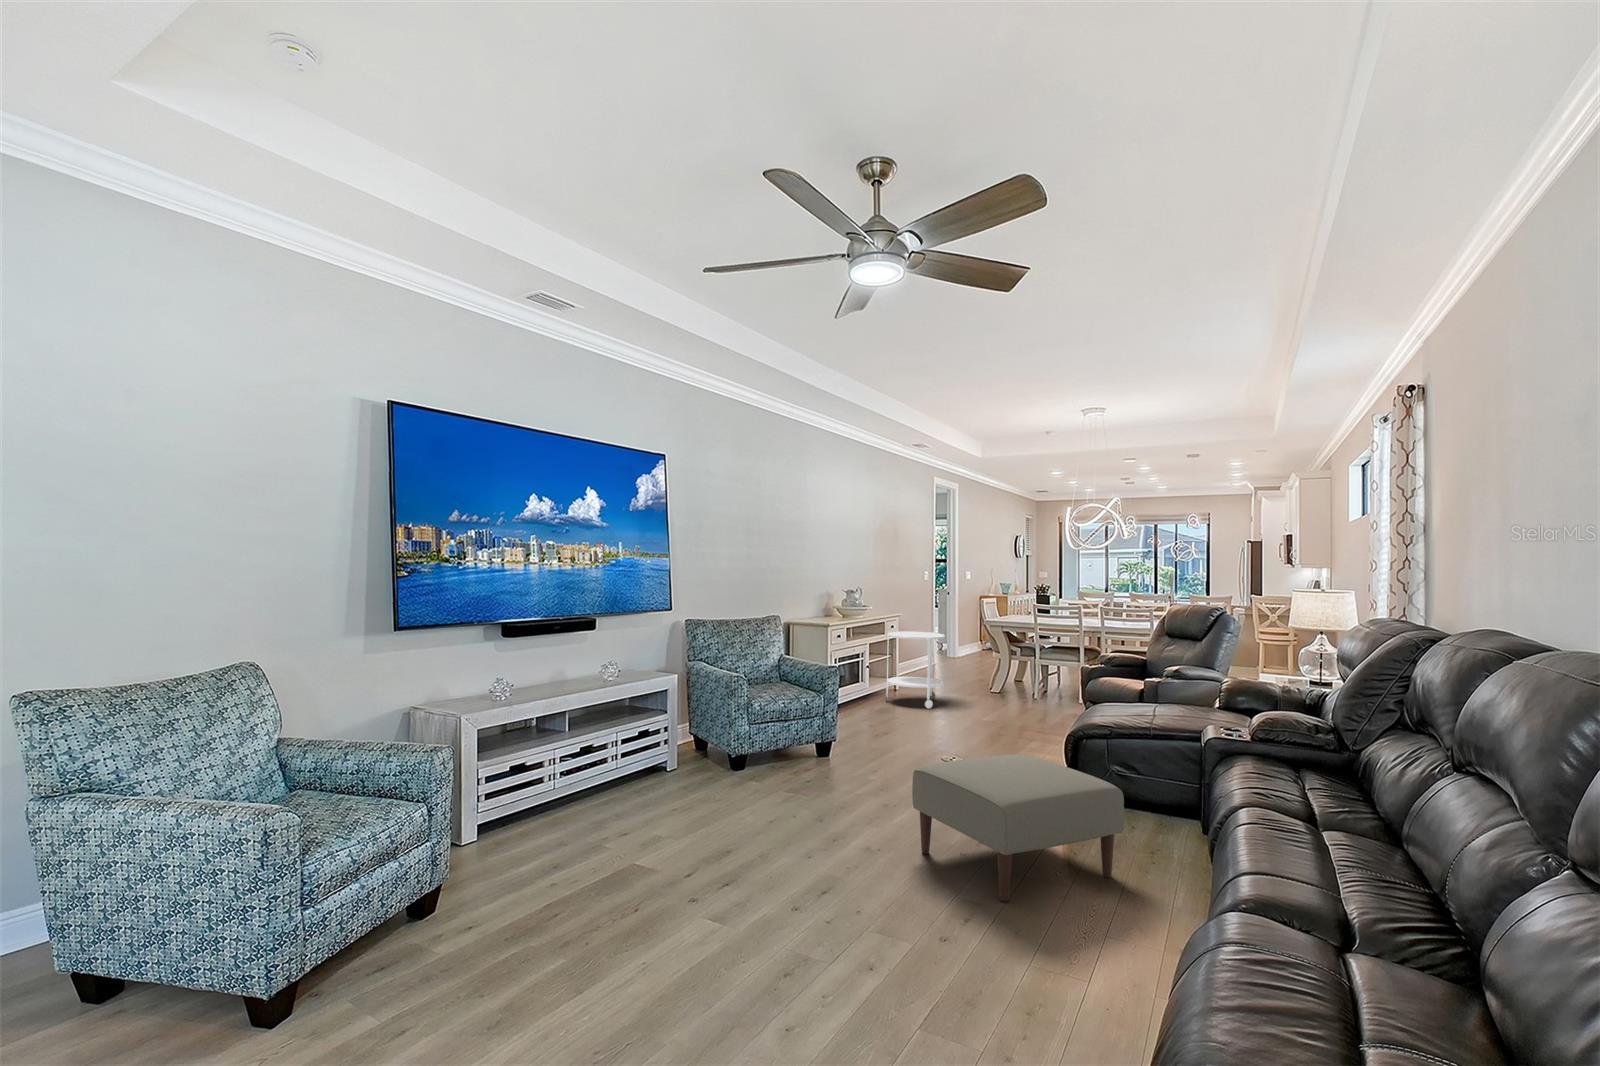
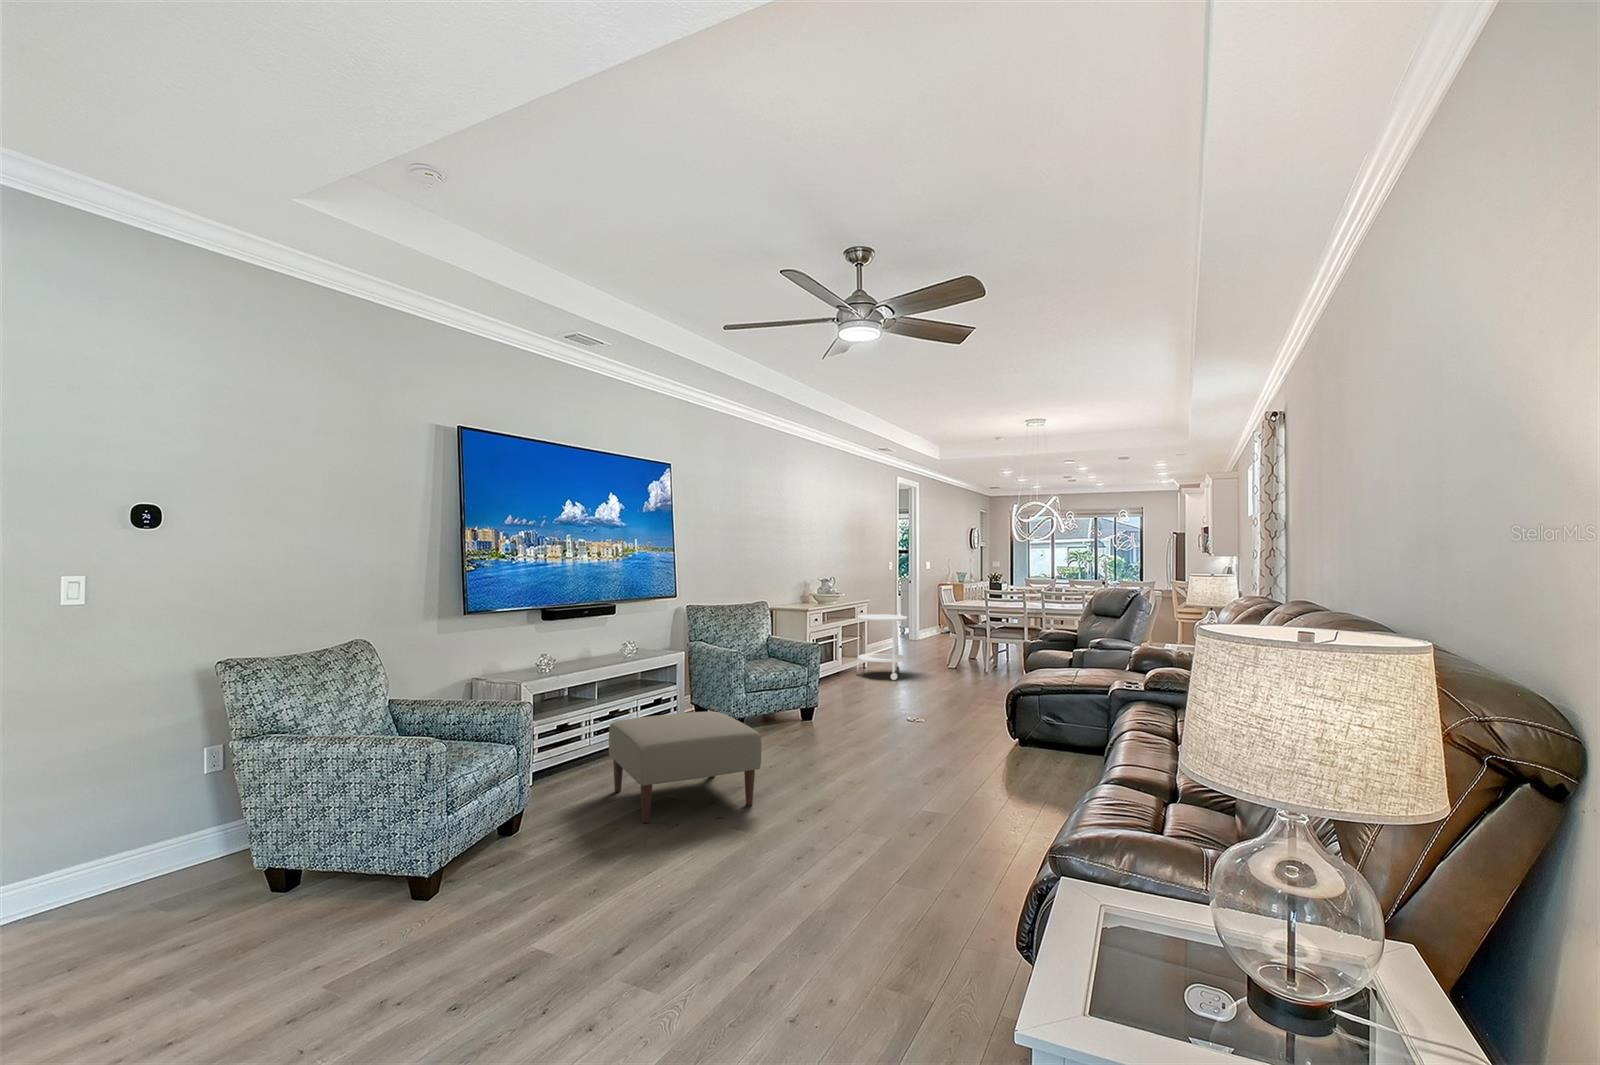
ottoman: present [912,755,1124,901] -> present [609,711,761,823]

